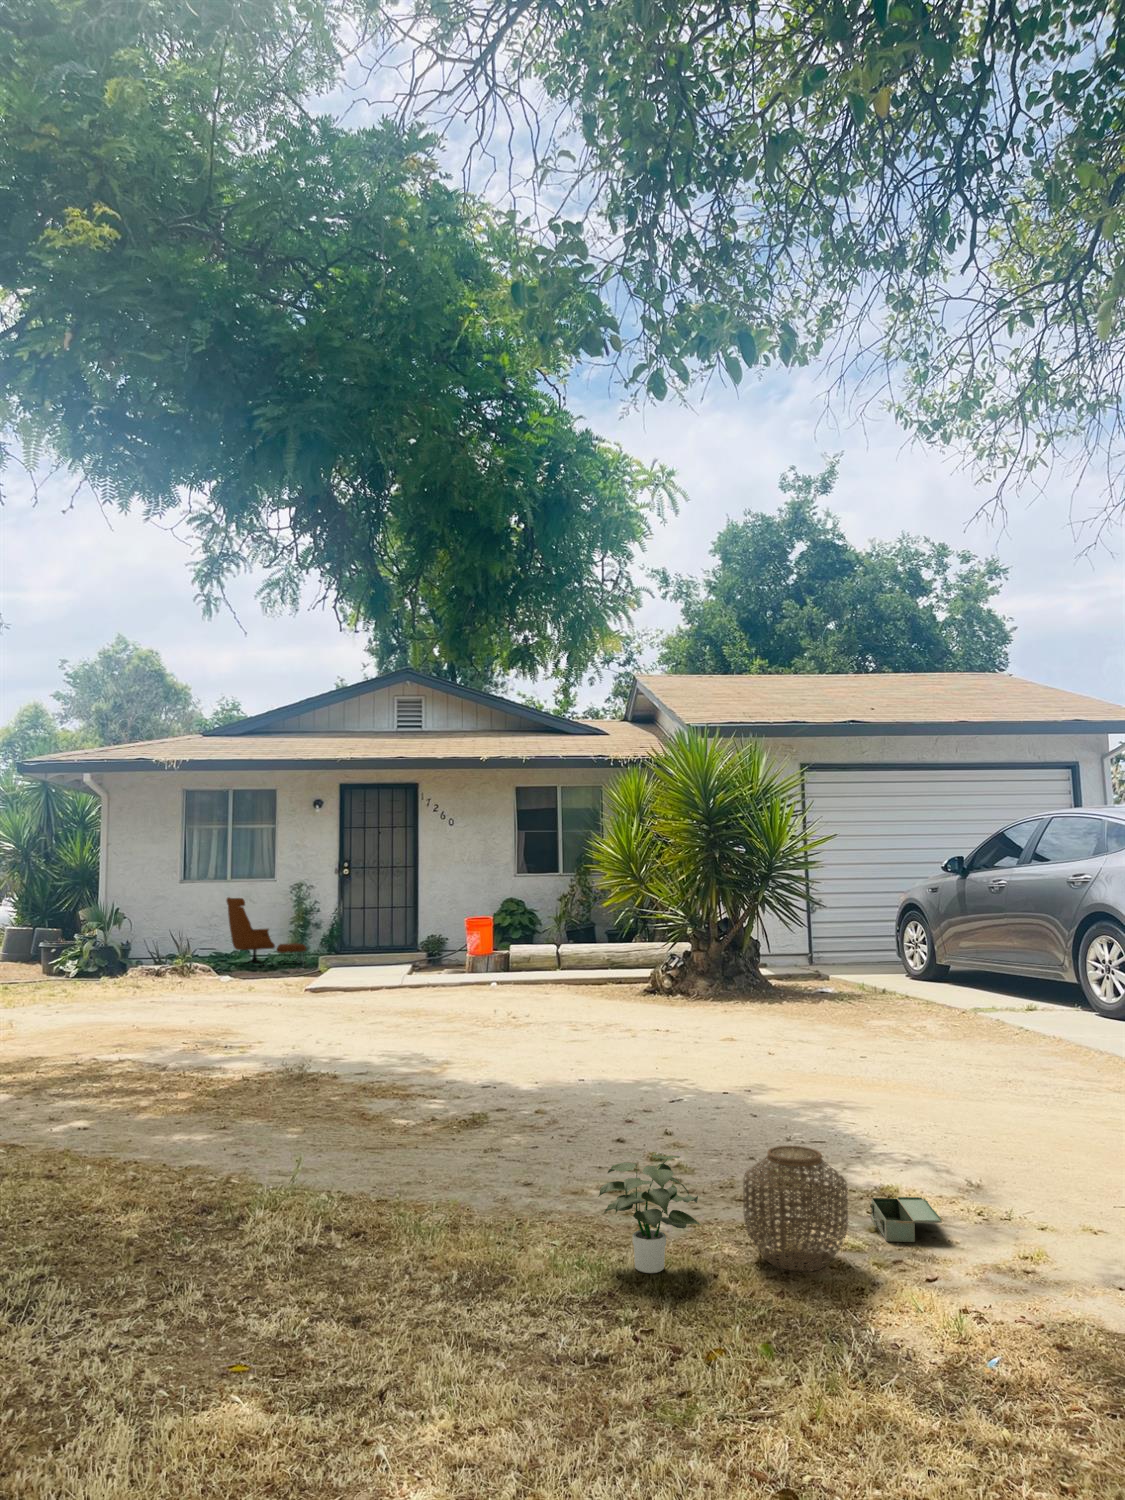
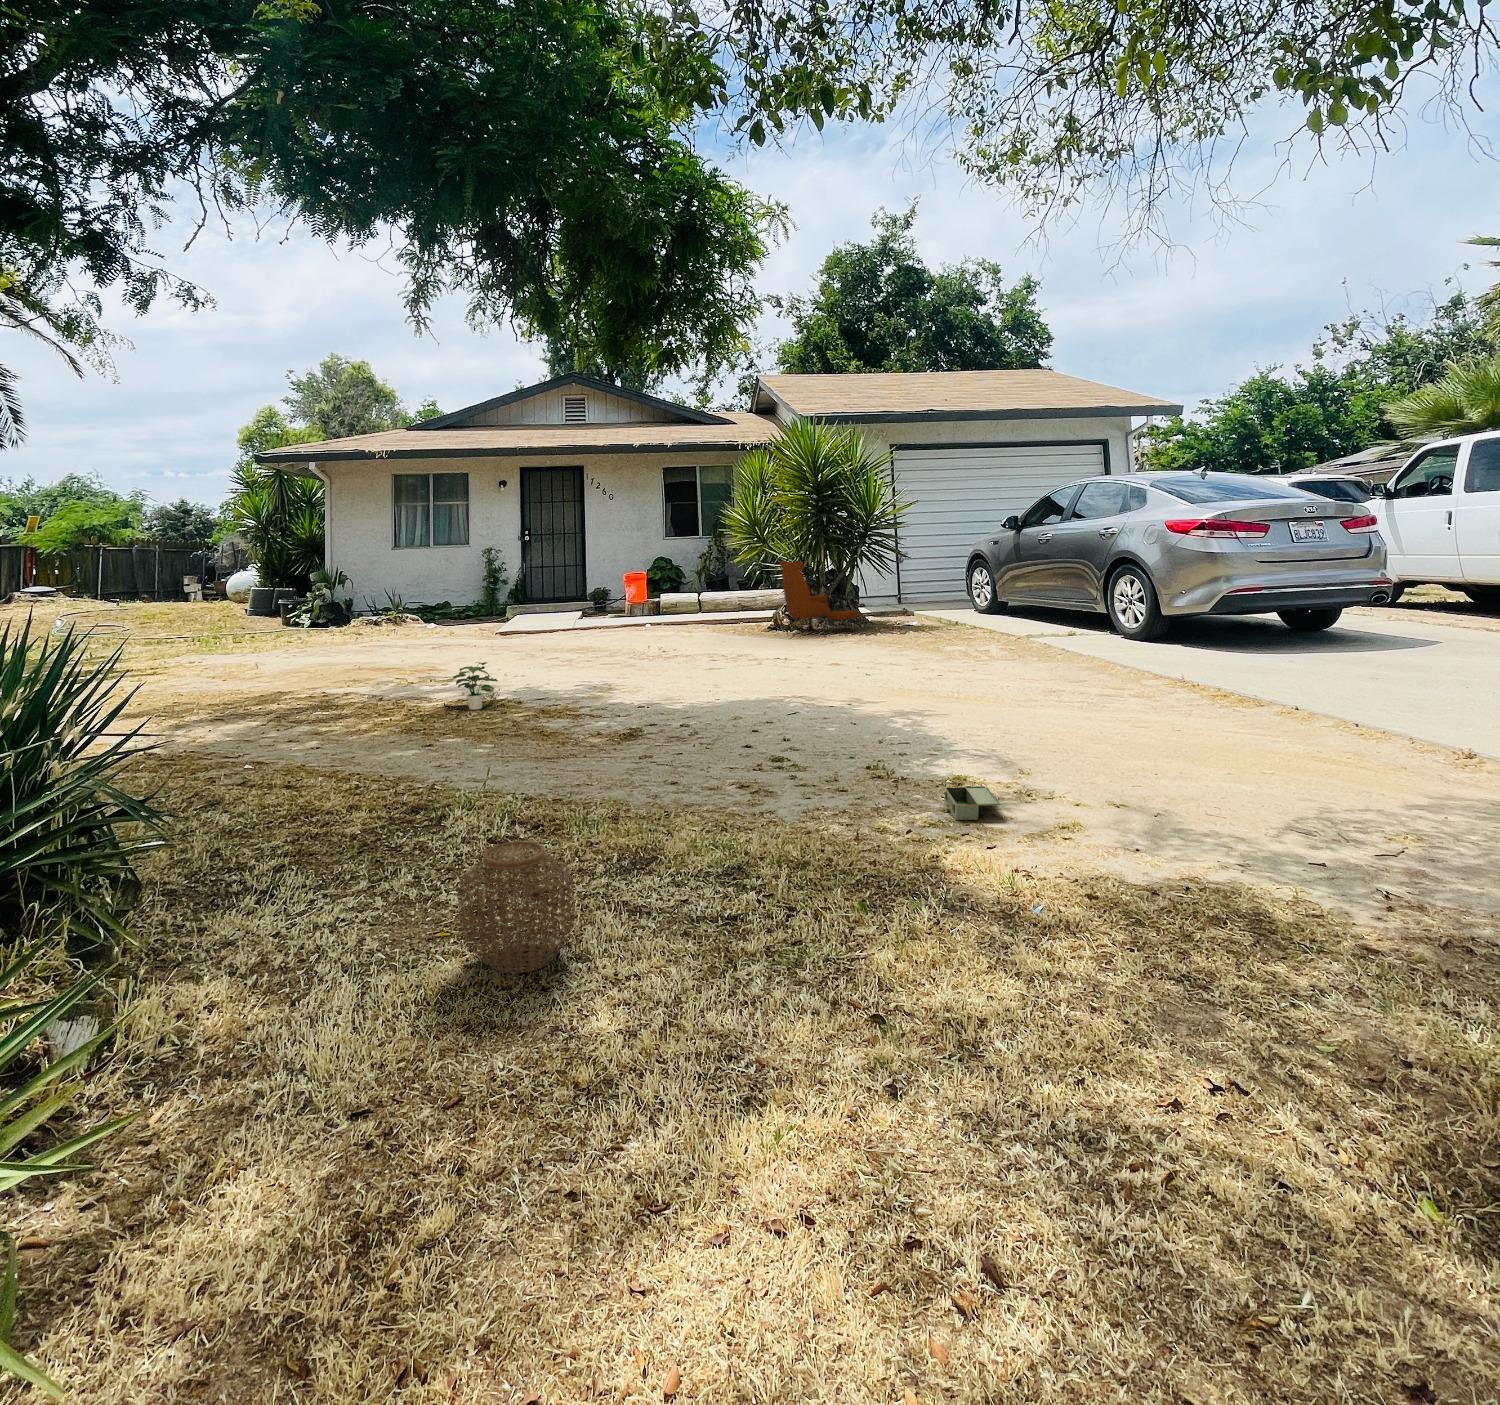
lounge chair: present [226,898,306,966] -> present [780,561,860,636]
woven basket: present [743,1146,848,1271] -> present [457,841,575,973]
potted plant: present [598,1155,701,1273] -> present [453,662,498,710]

